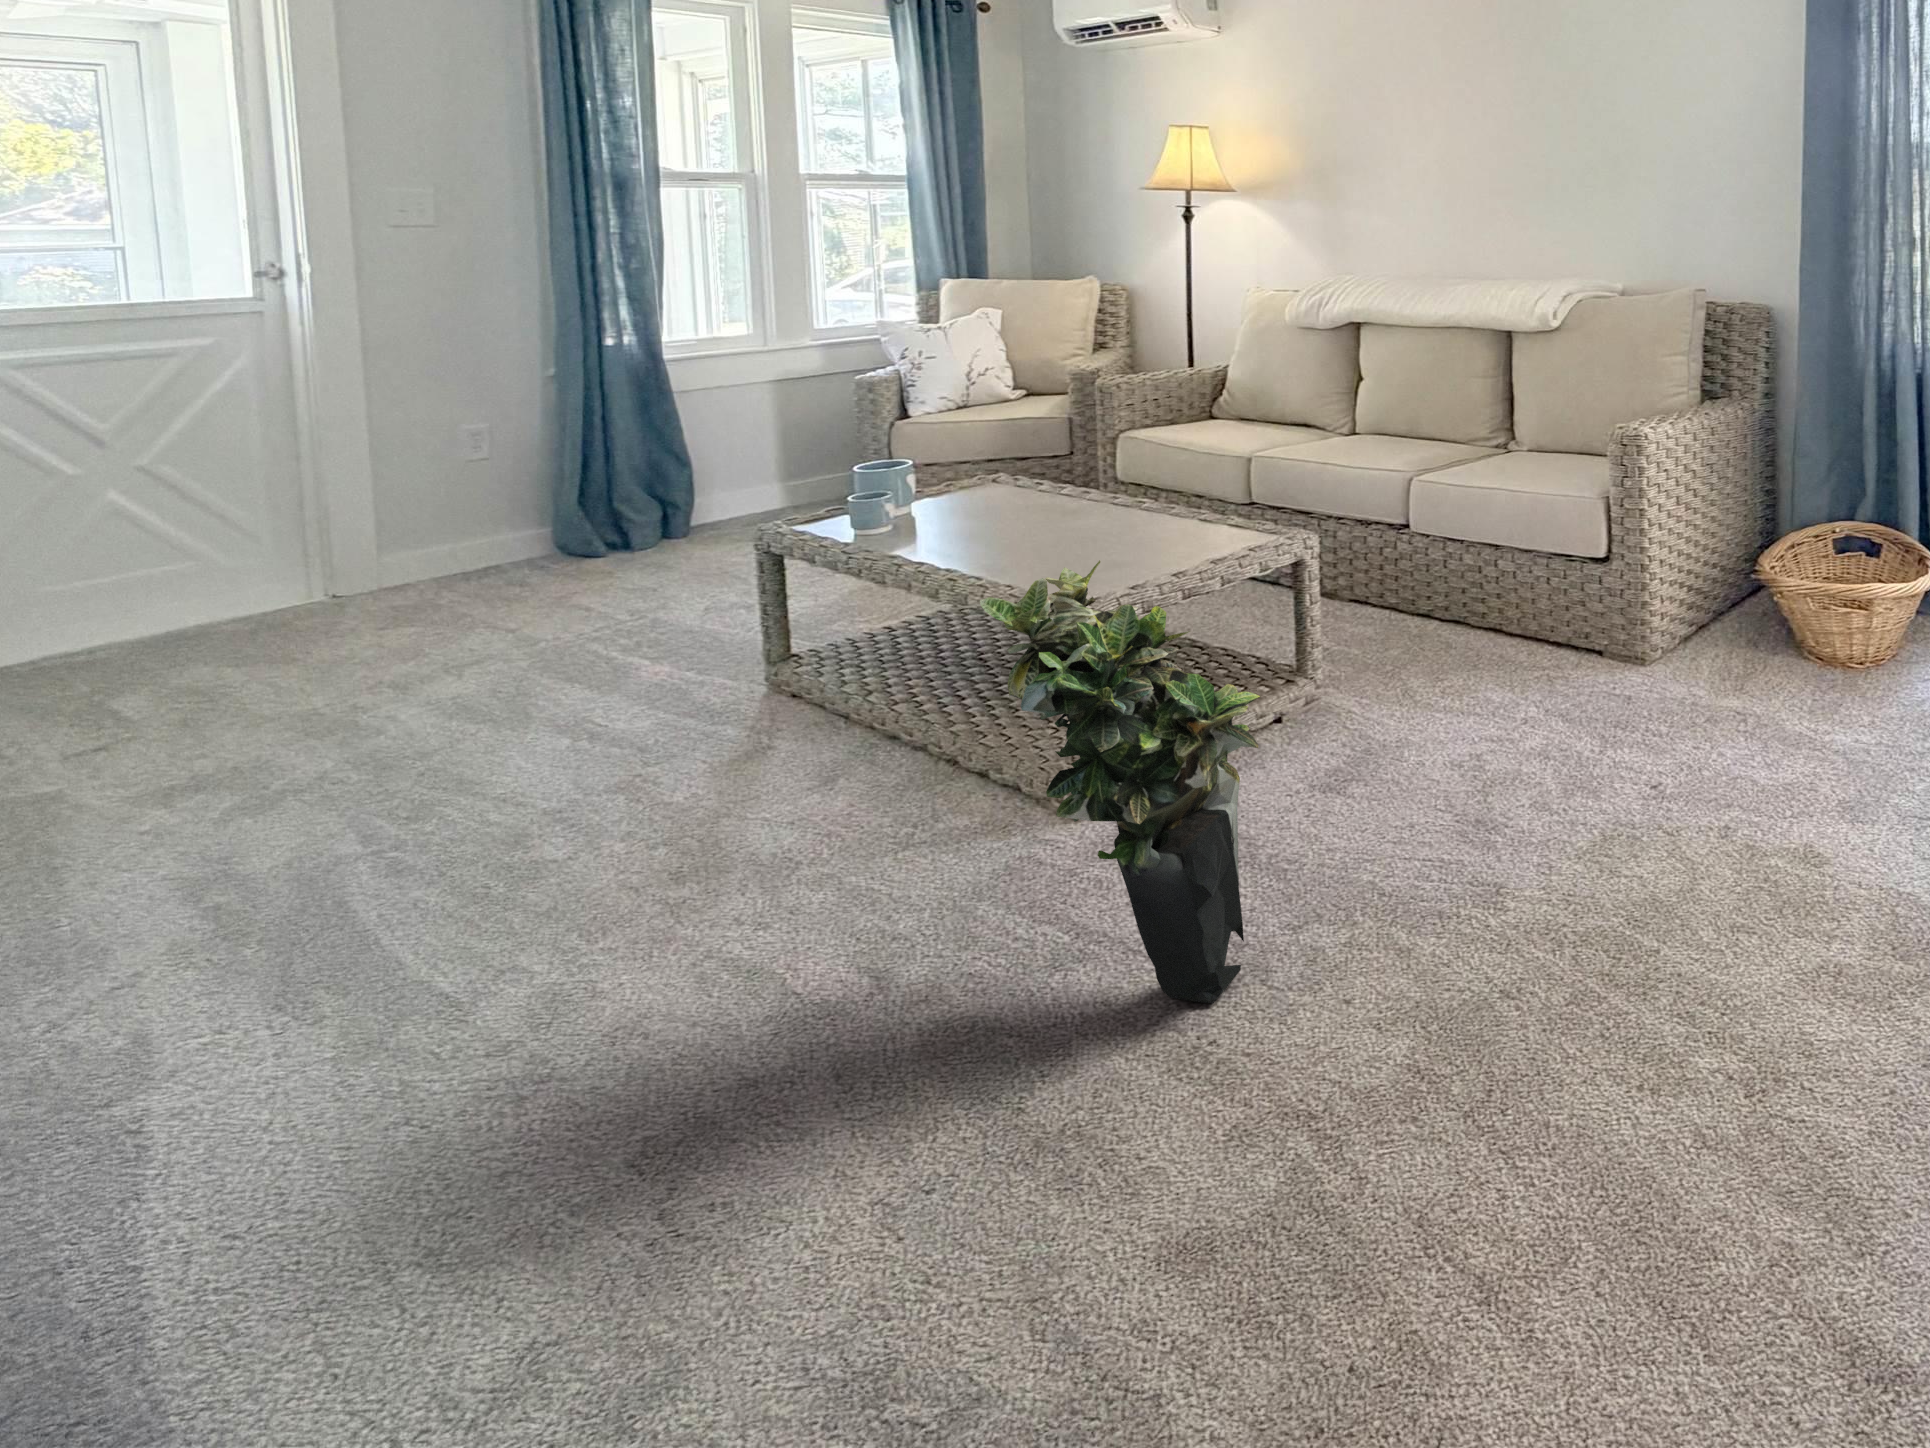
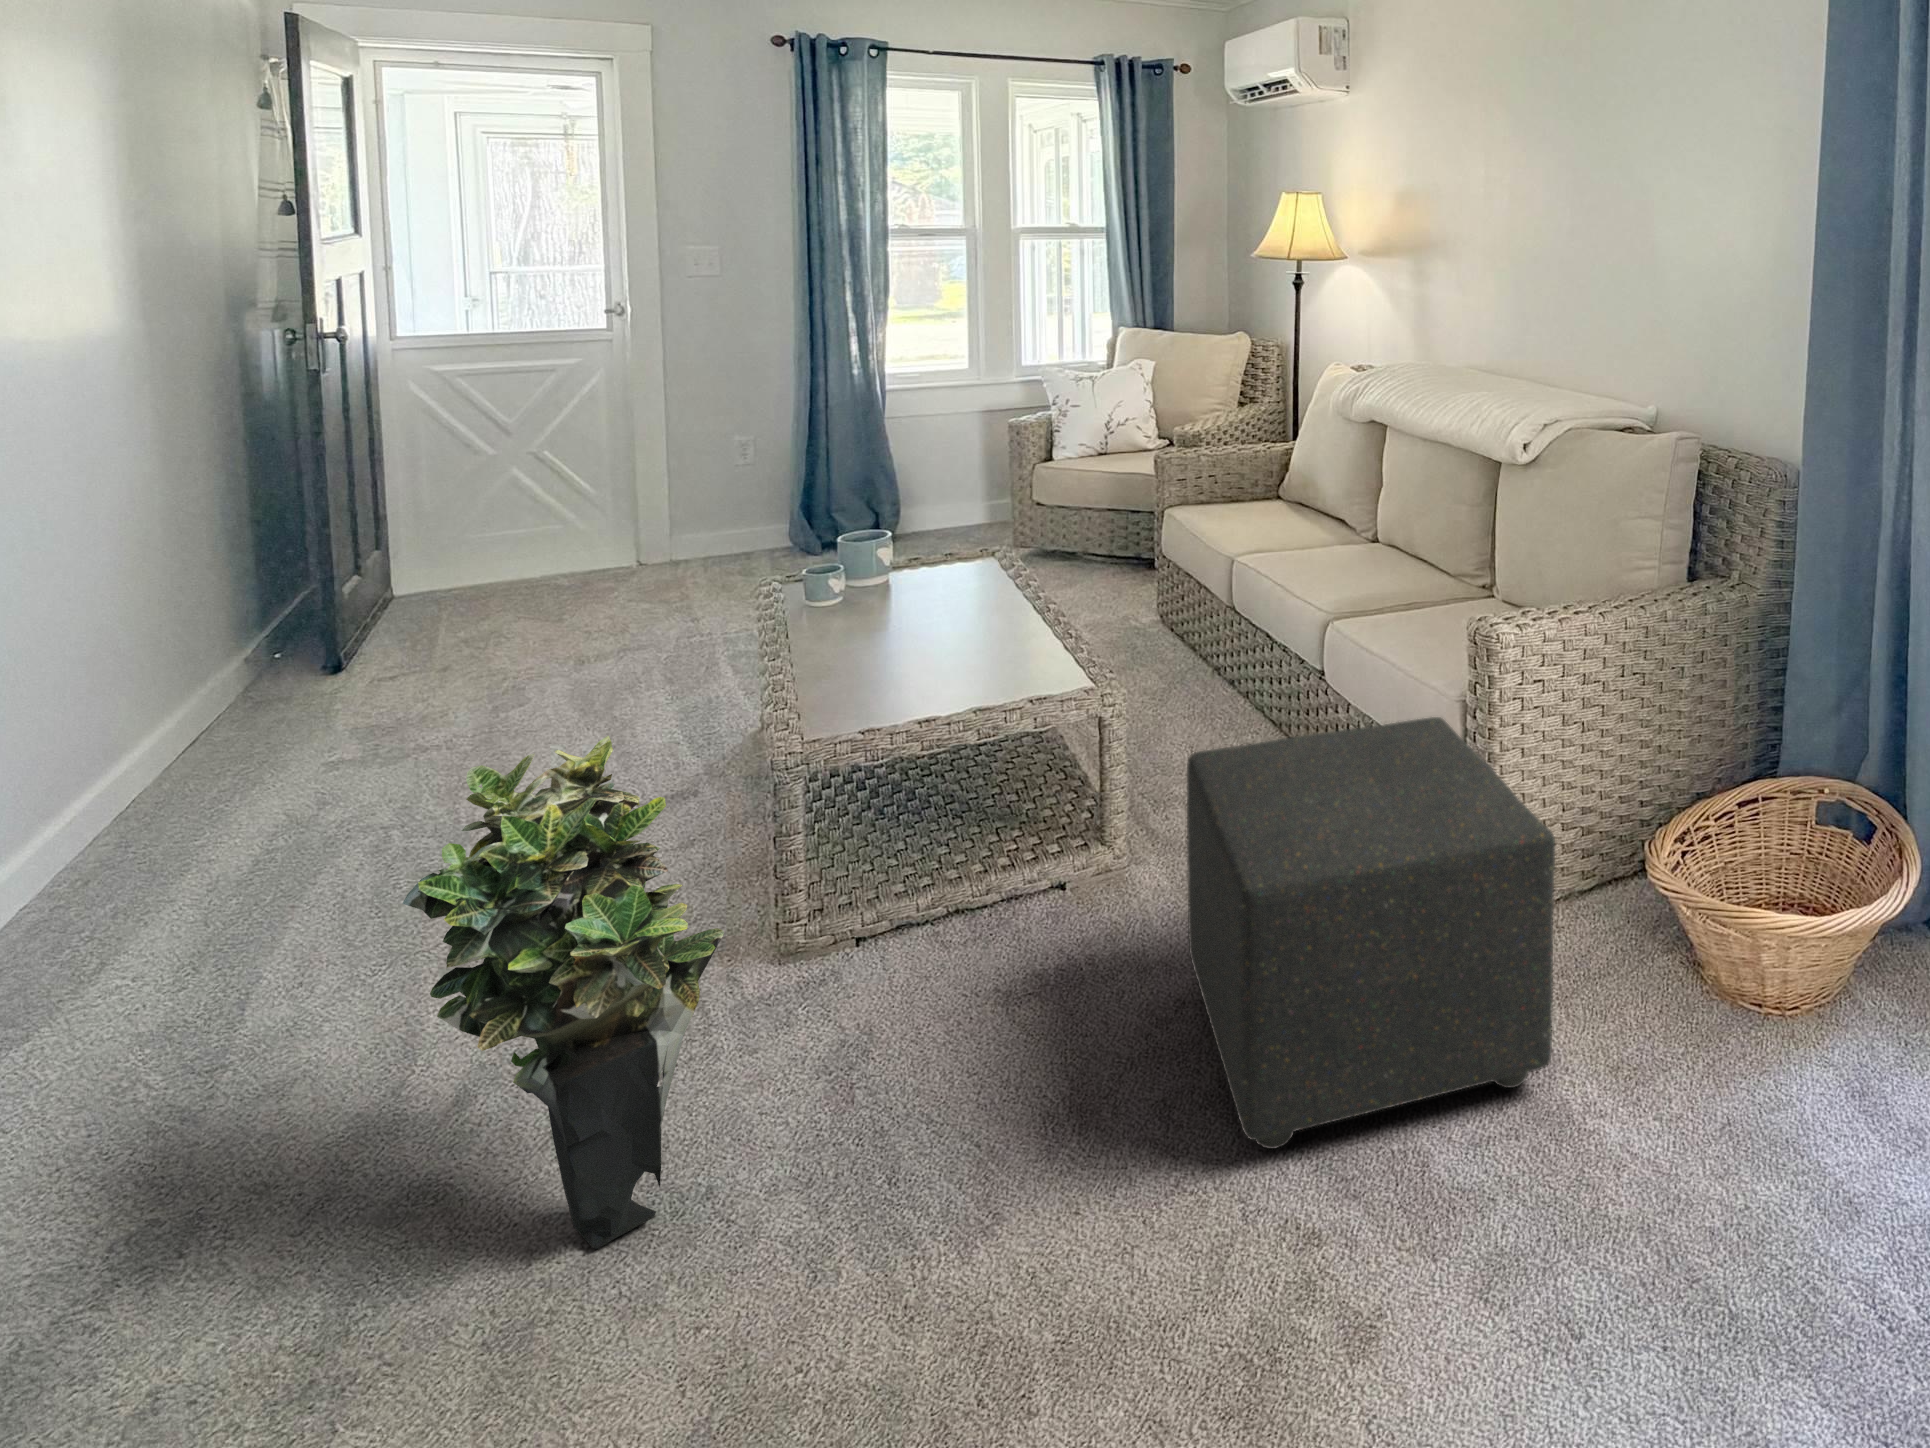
ottoman: none [1467,503,1793,803] -> present [1187,717,1555,1149]

